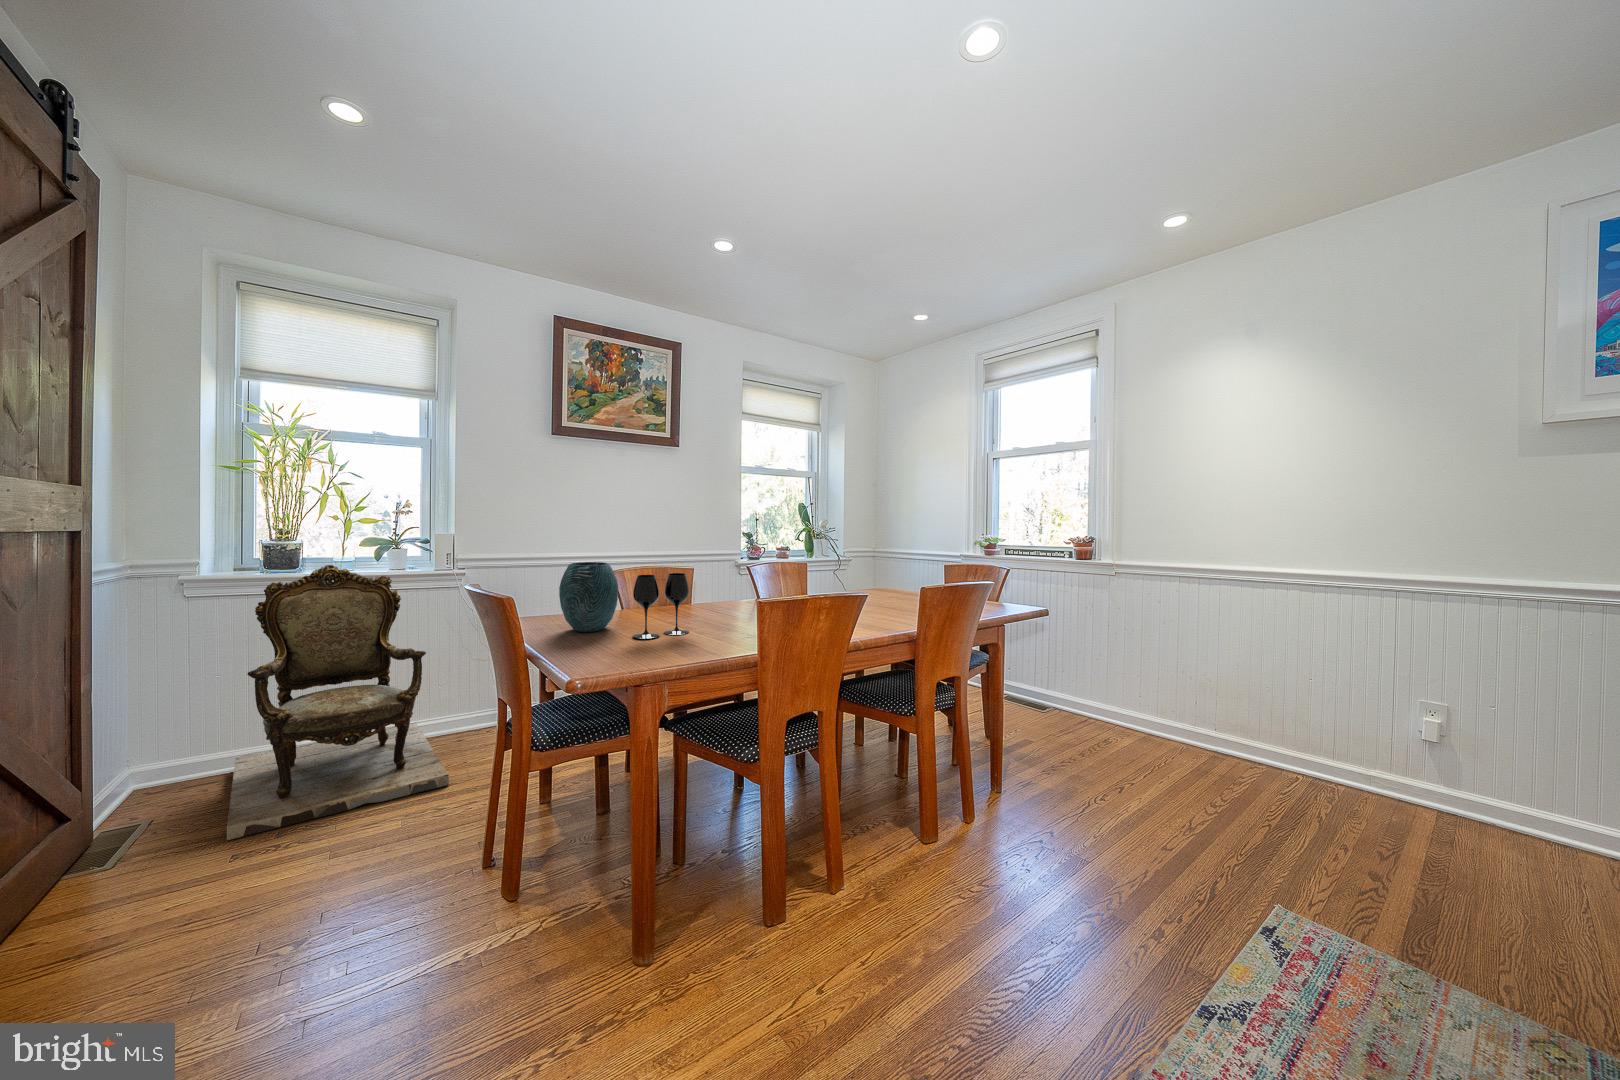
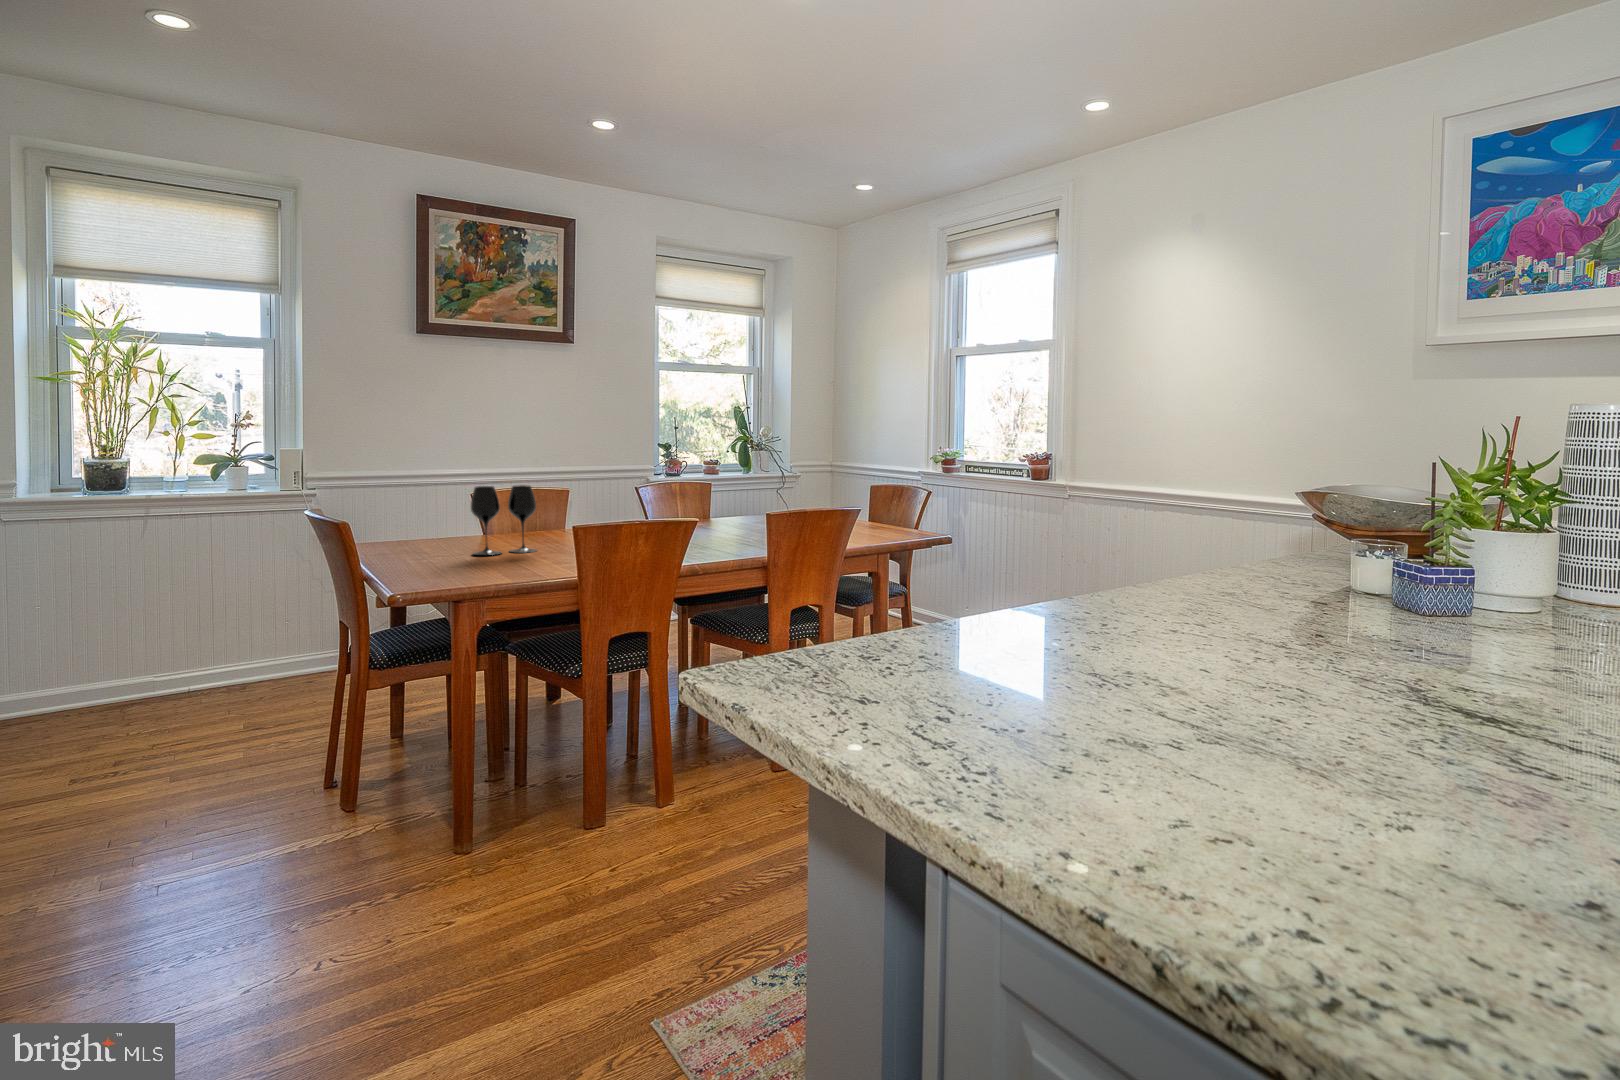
vase: present [559,562,618,632] -> none [395,475,463,550]
armchair: present [227,565,449,840] -> none [58,485,296,765]

